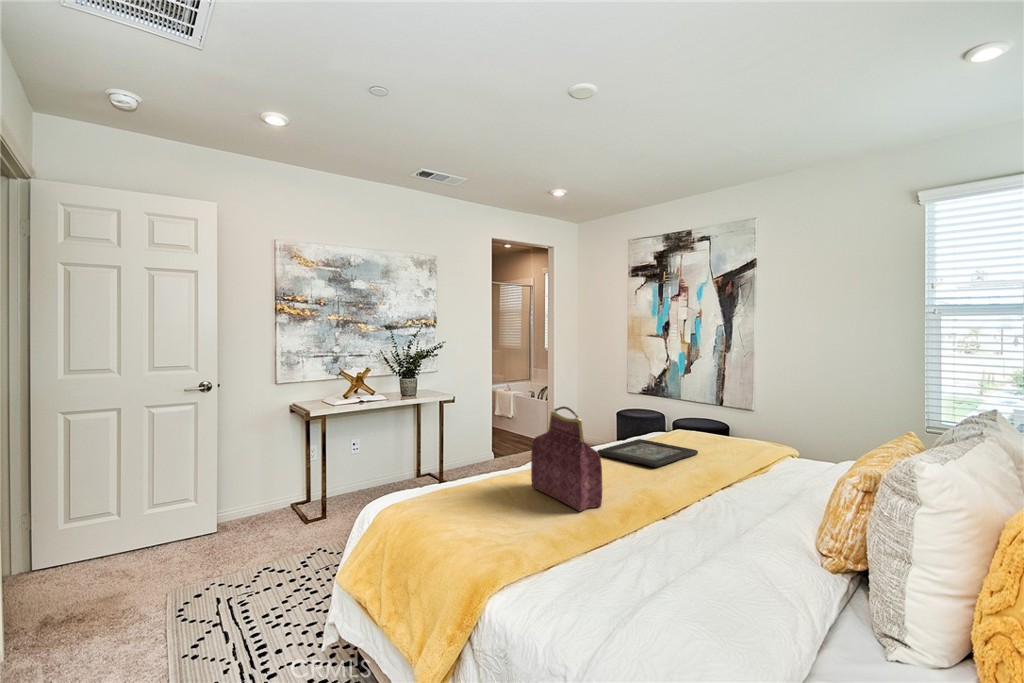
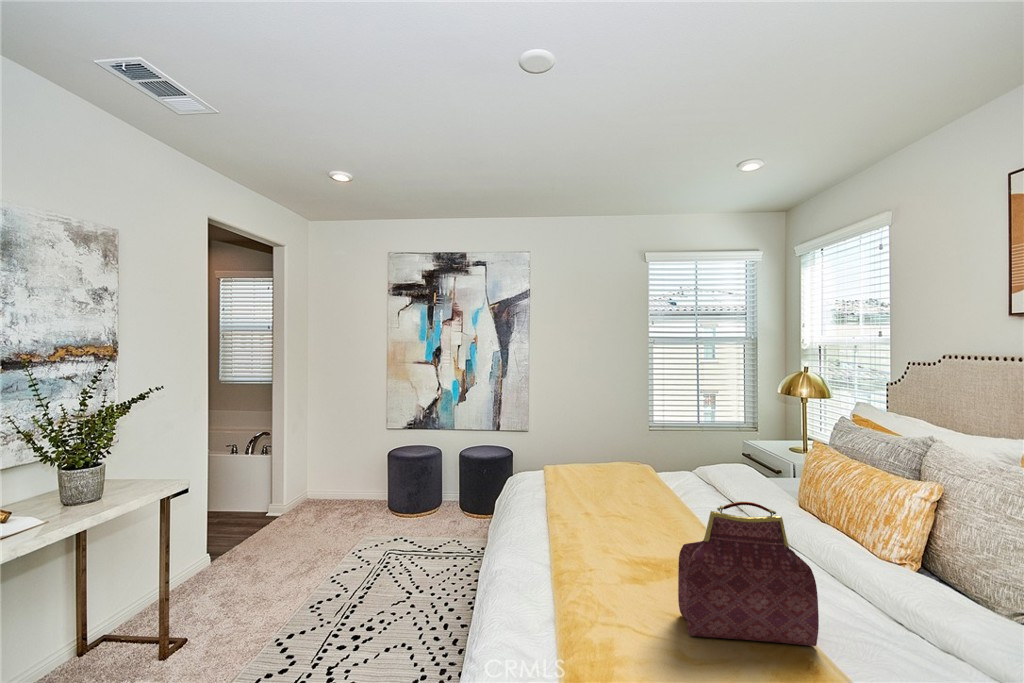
decorative tray: present [597,439,698,467] -> none [573,494,673,535]

